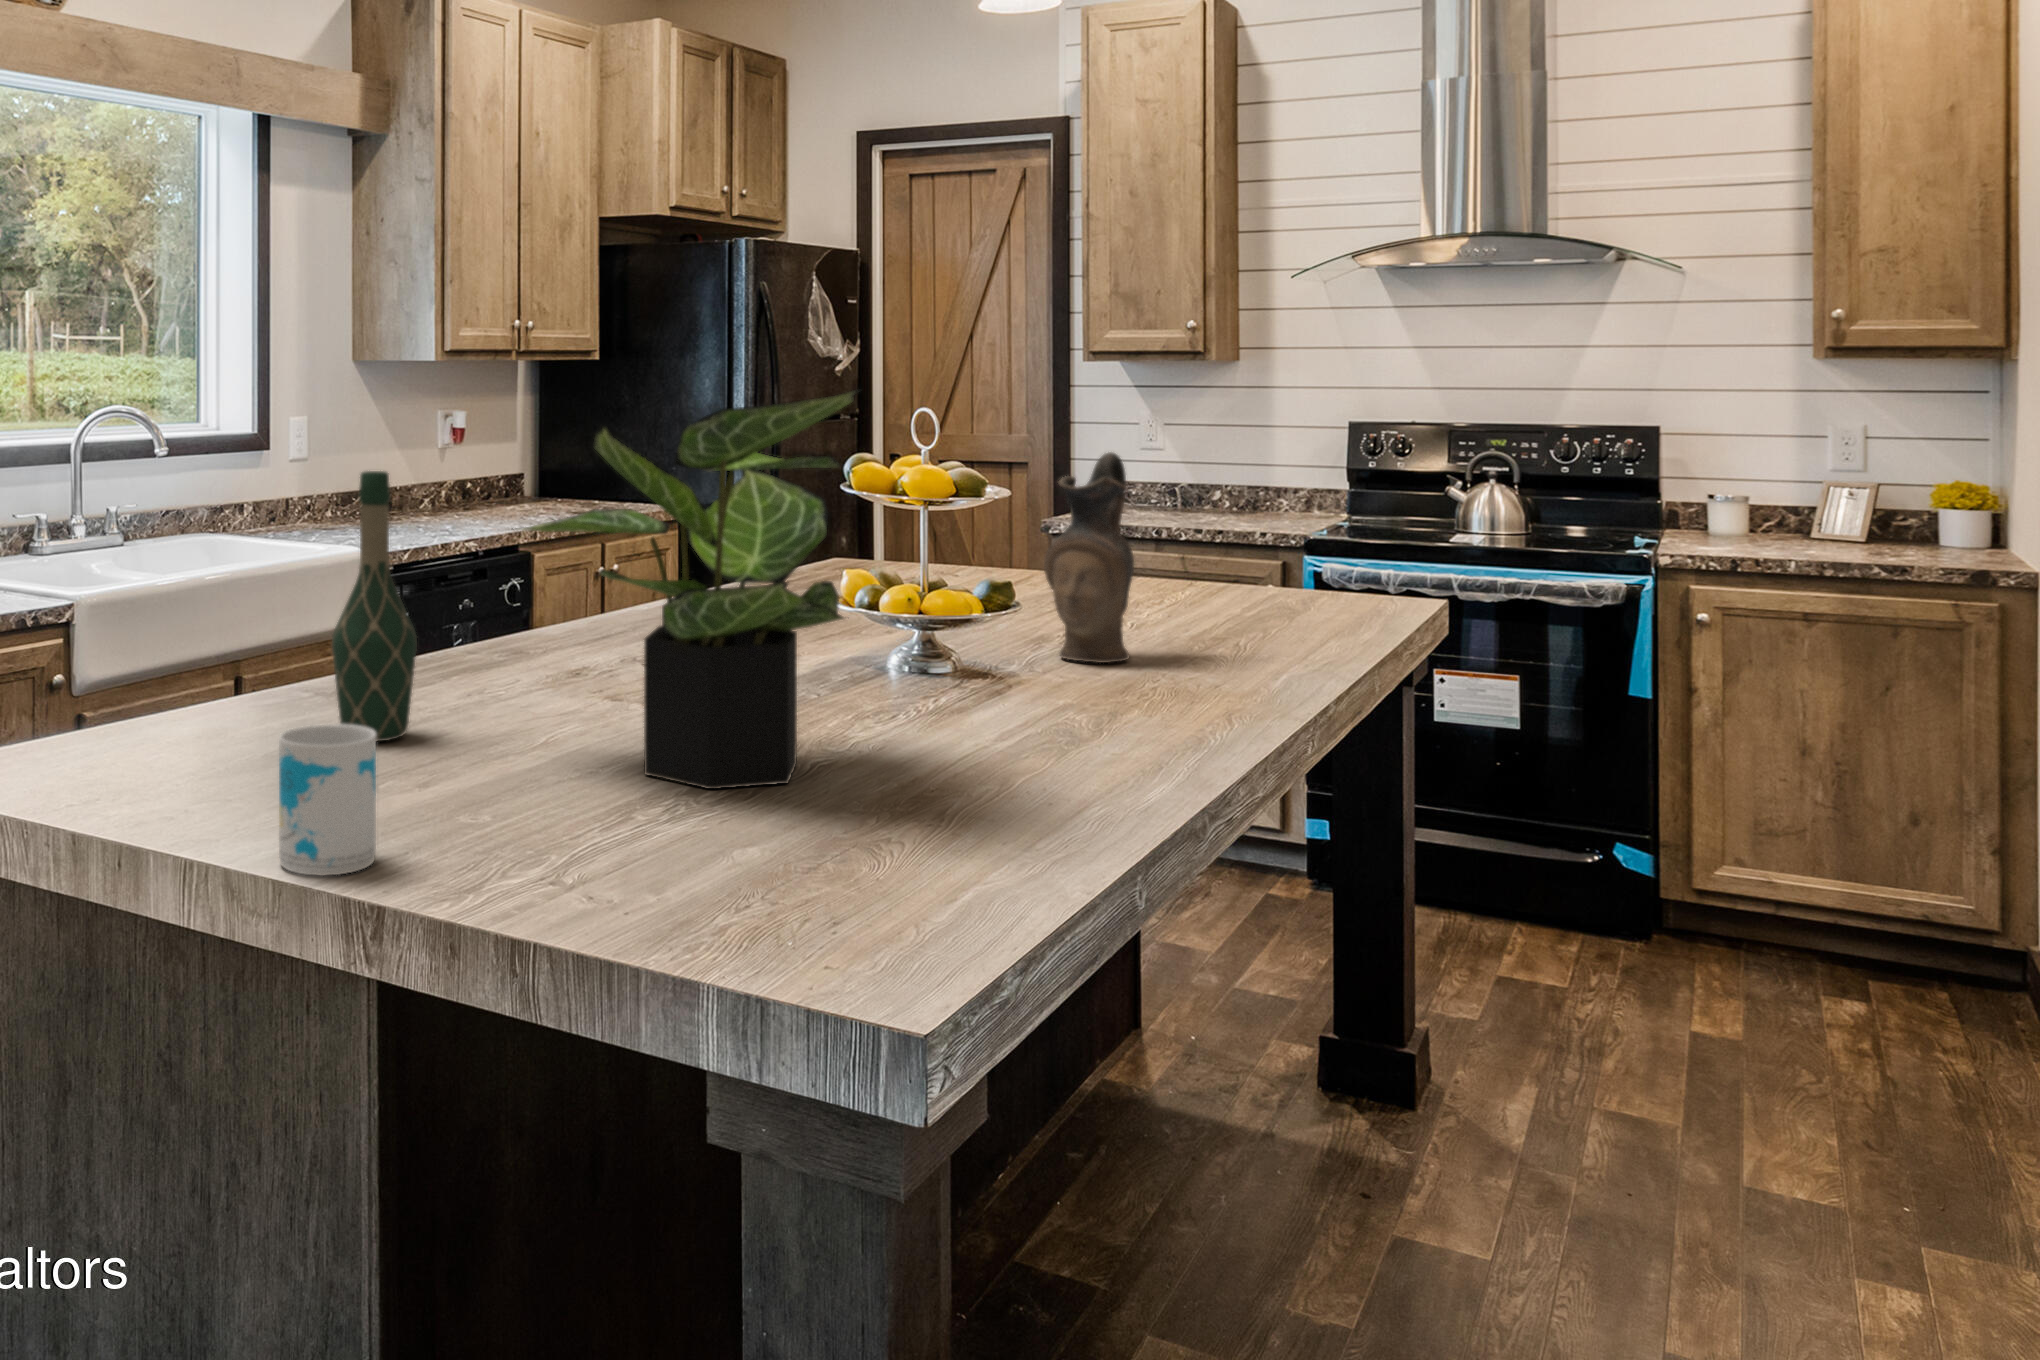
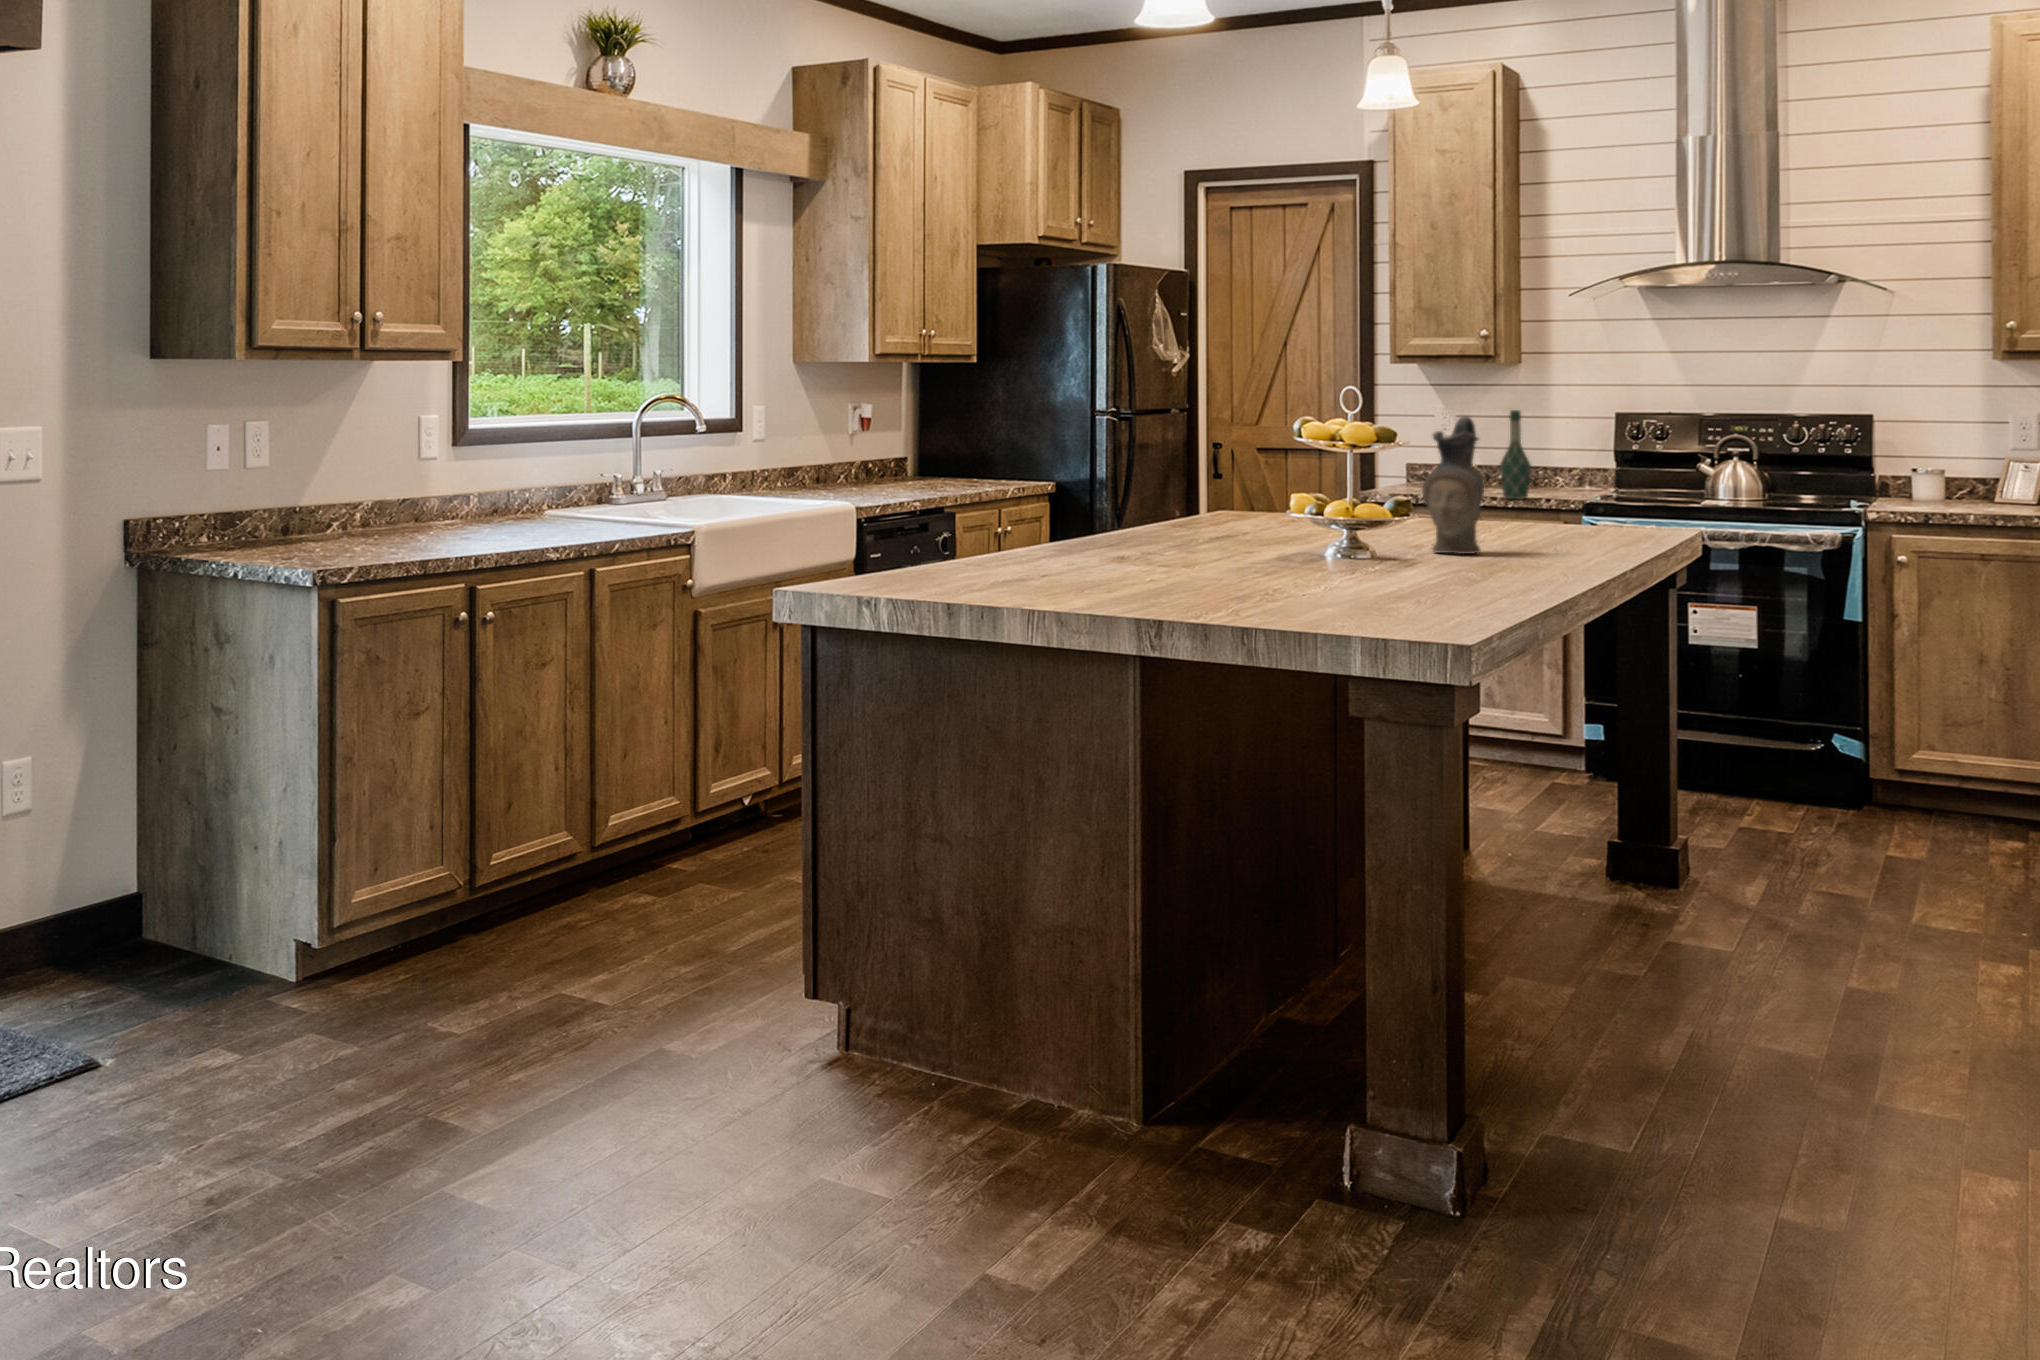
potted plant: present [512,390,860,789] -> none [1140,364,1372,588]
wine bottle: present [332,471,417,741] -> present [1500,410,1531,500]
mug: present [279,724,376,876] -> none [1083,536,1137,605]

